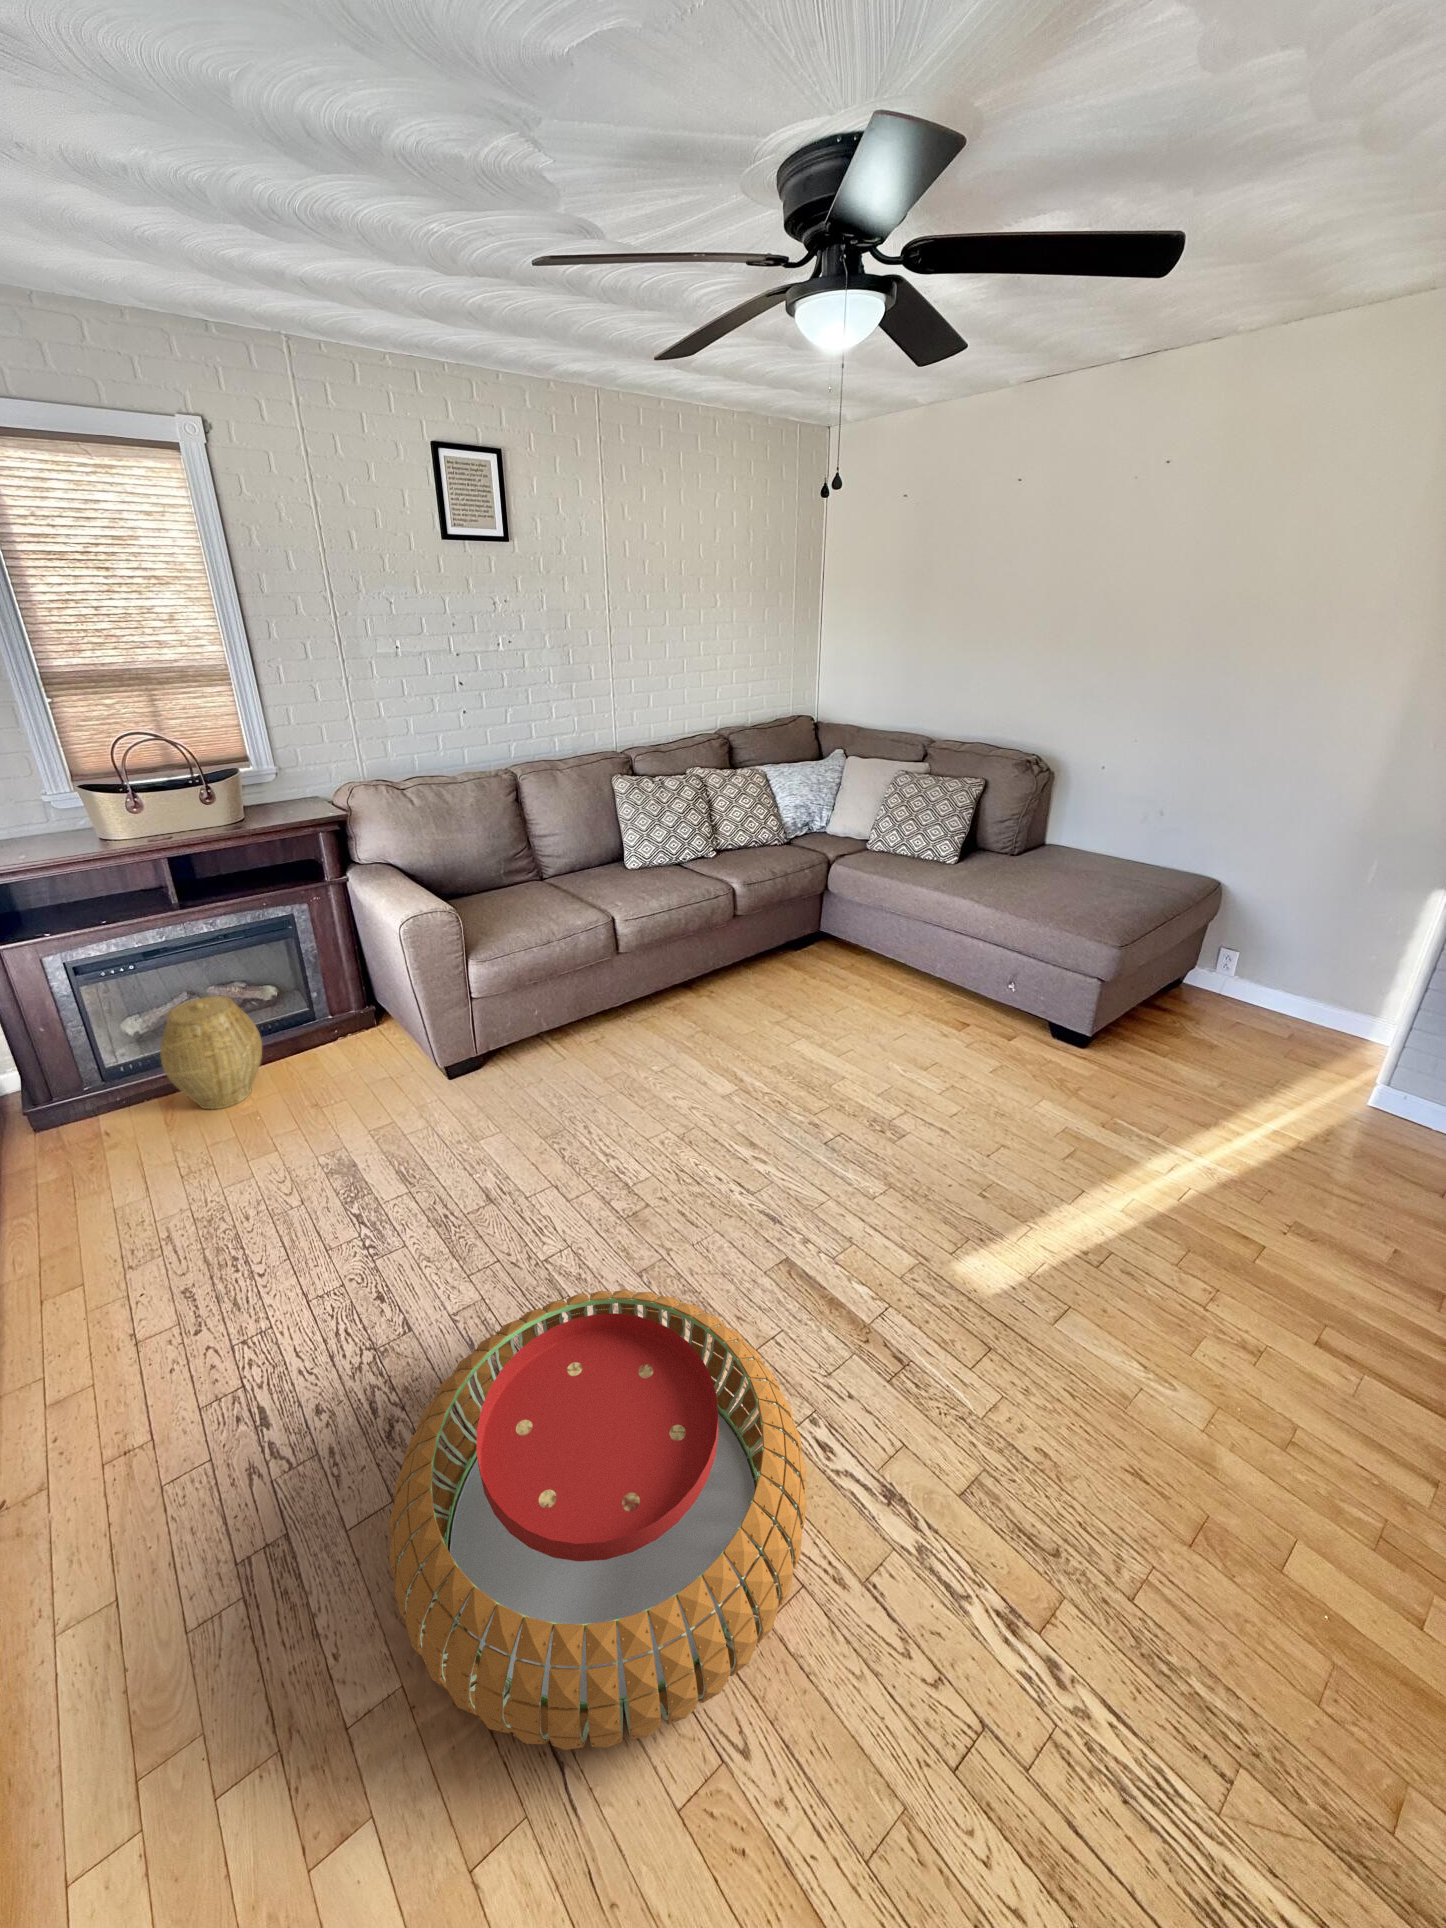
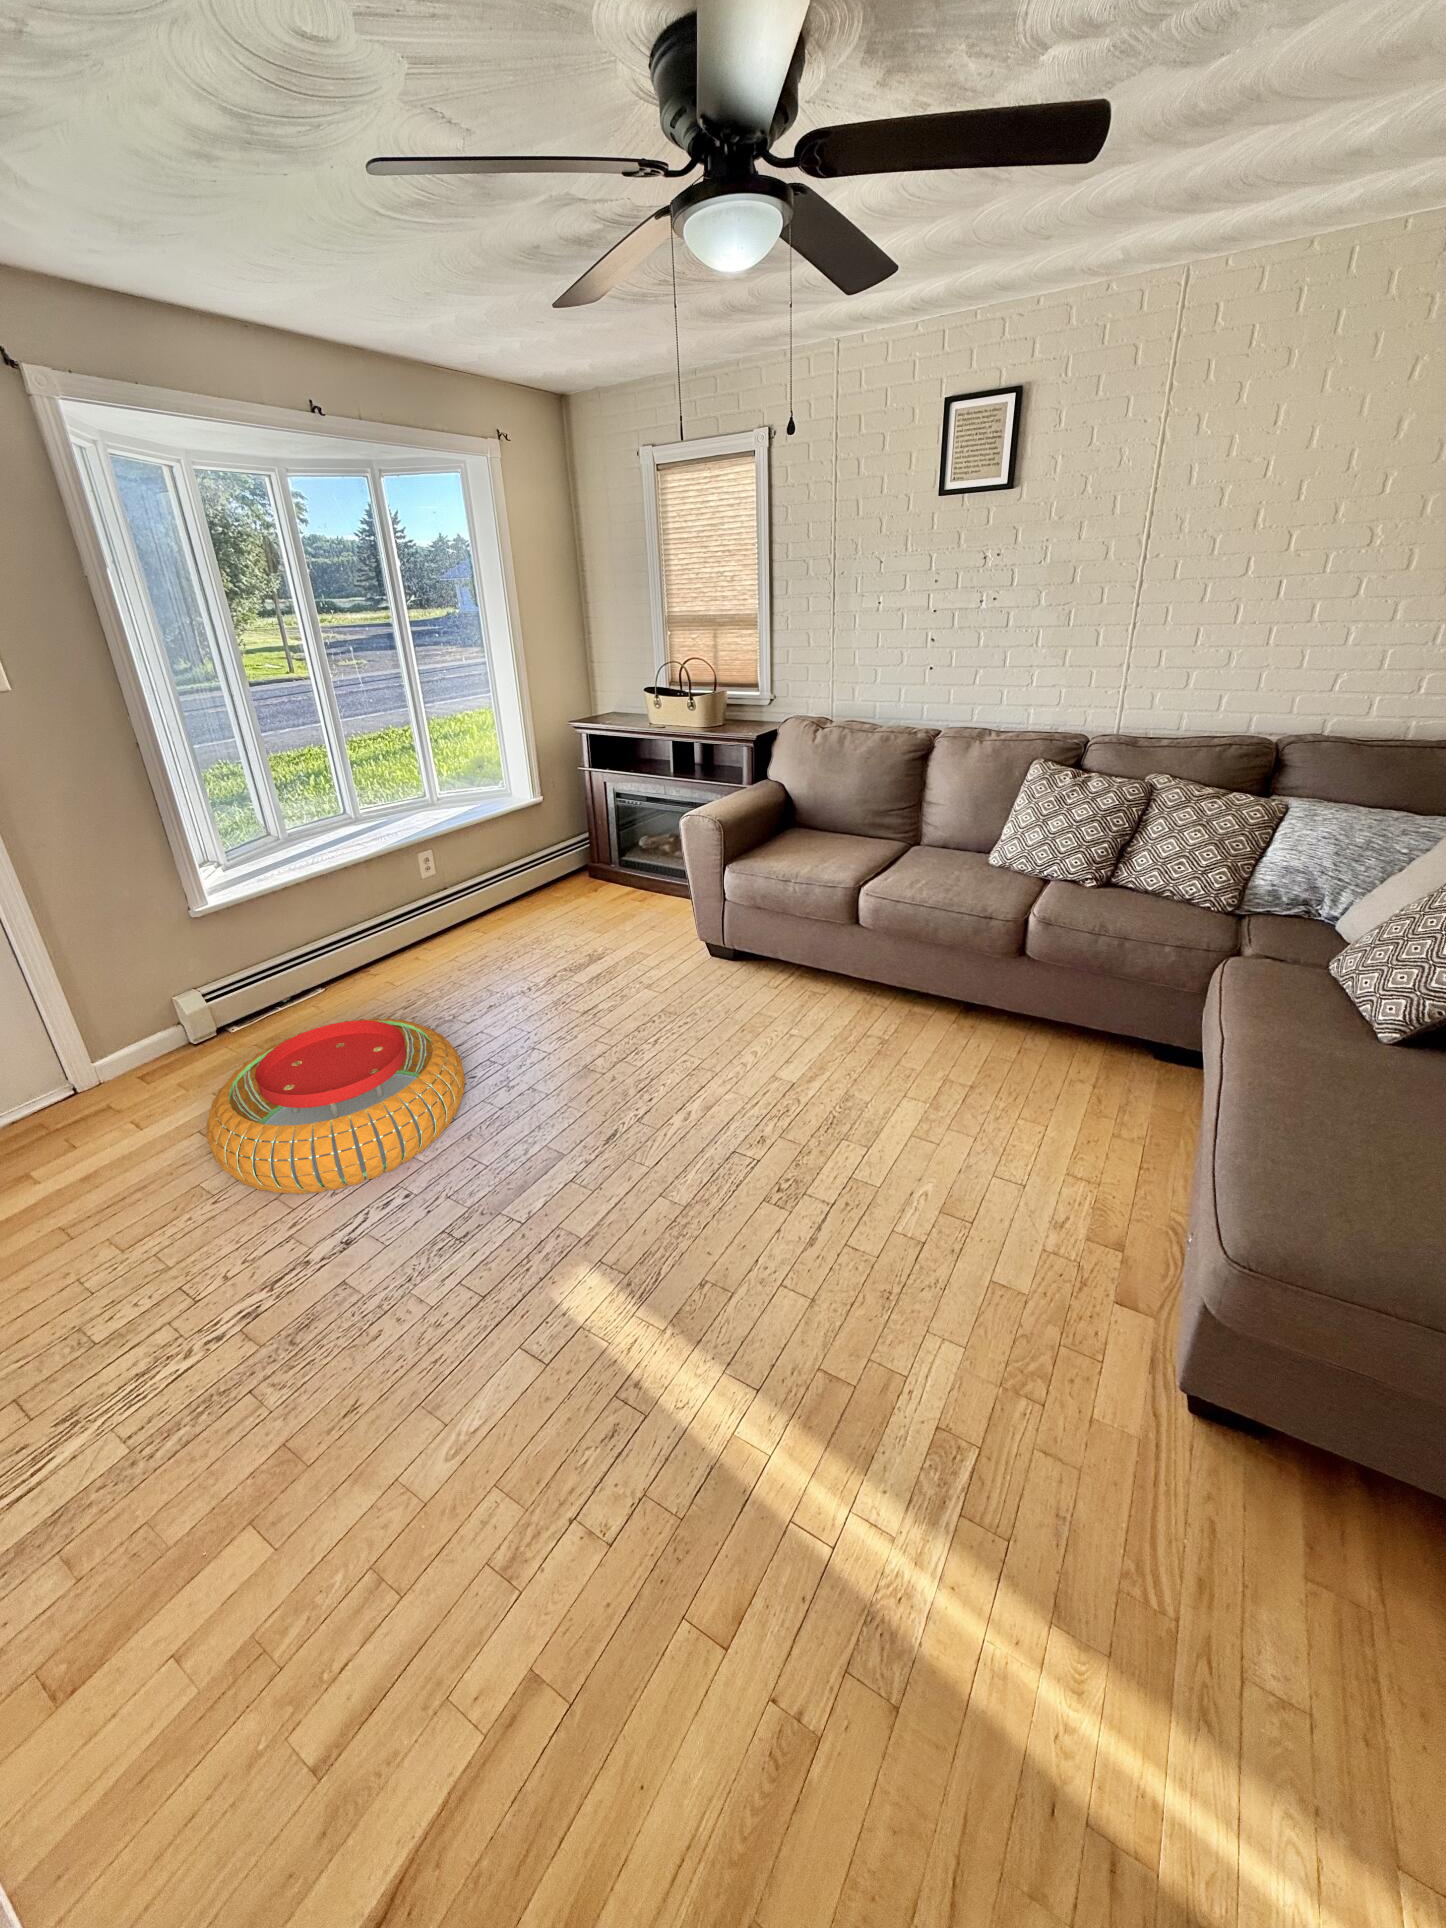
woven basket: present [160,996,262,1109] -> none [612,835,668,908]

